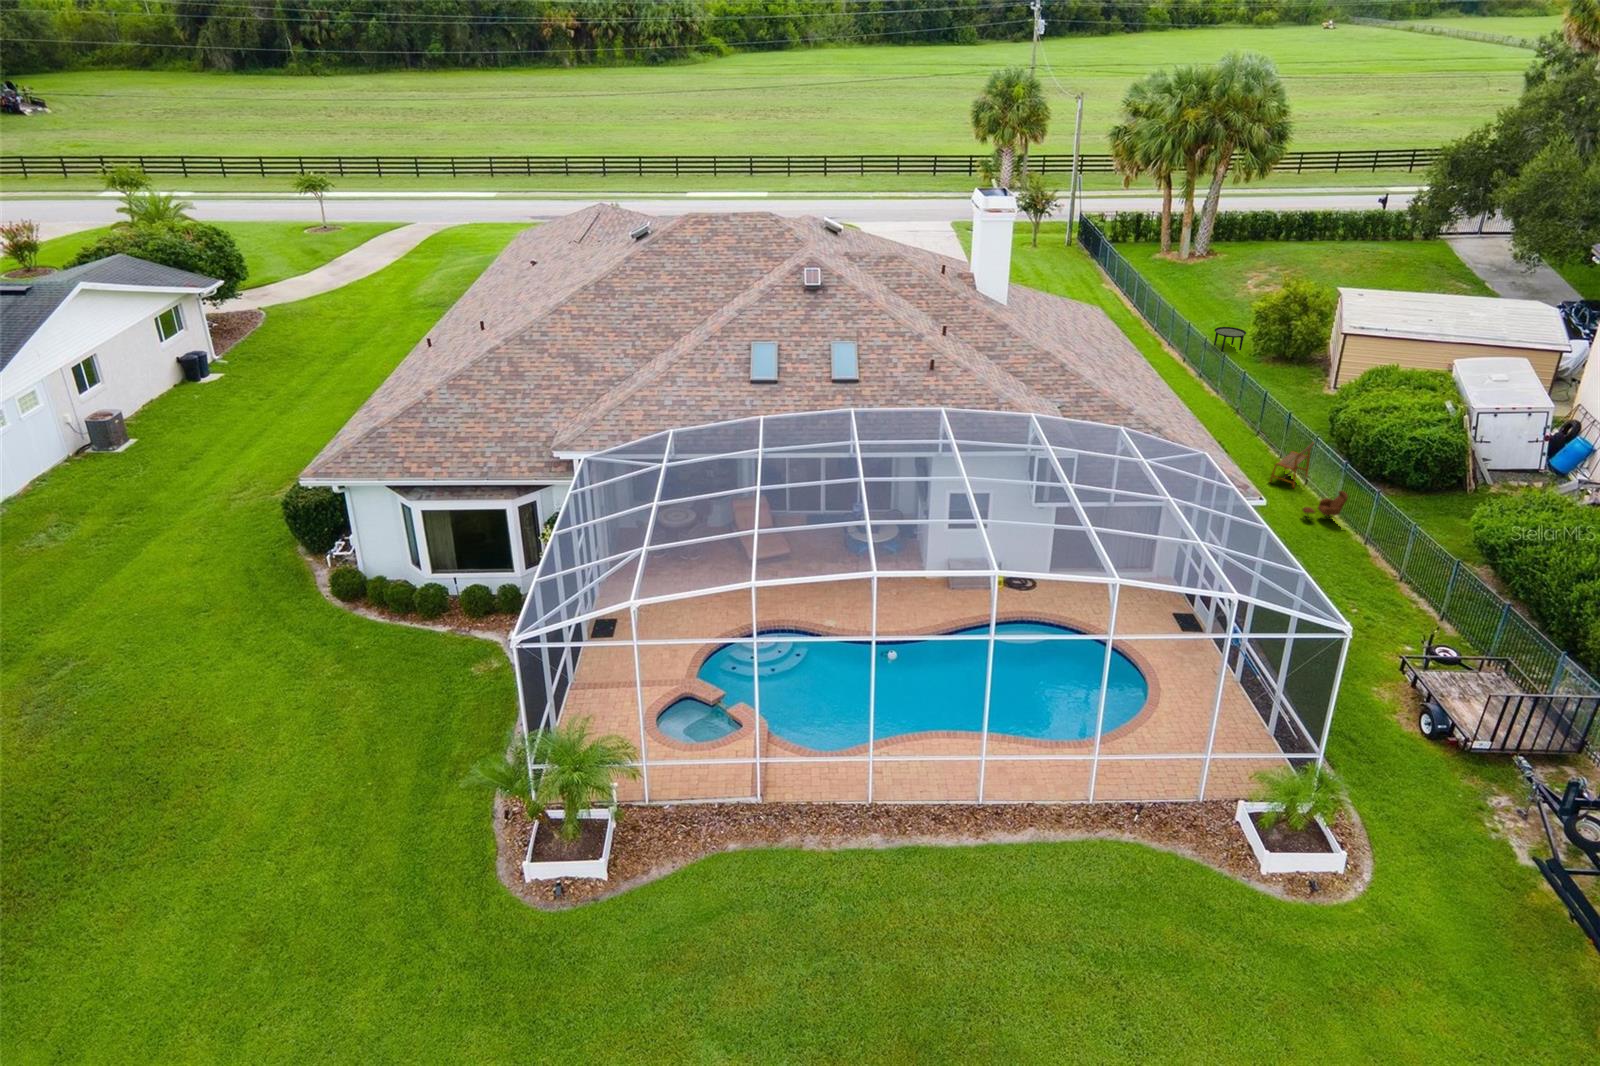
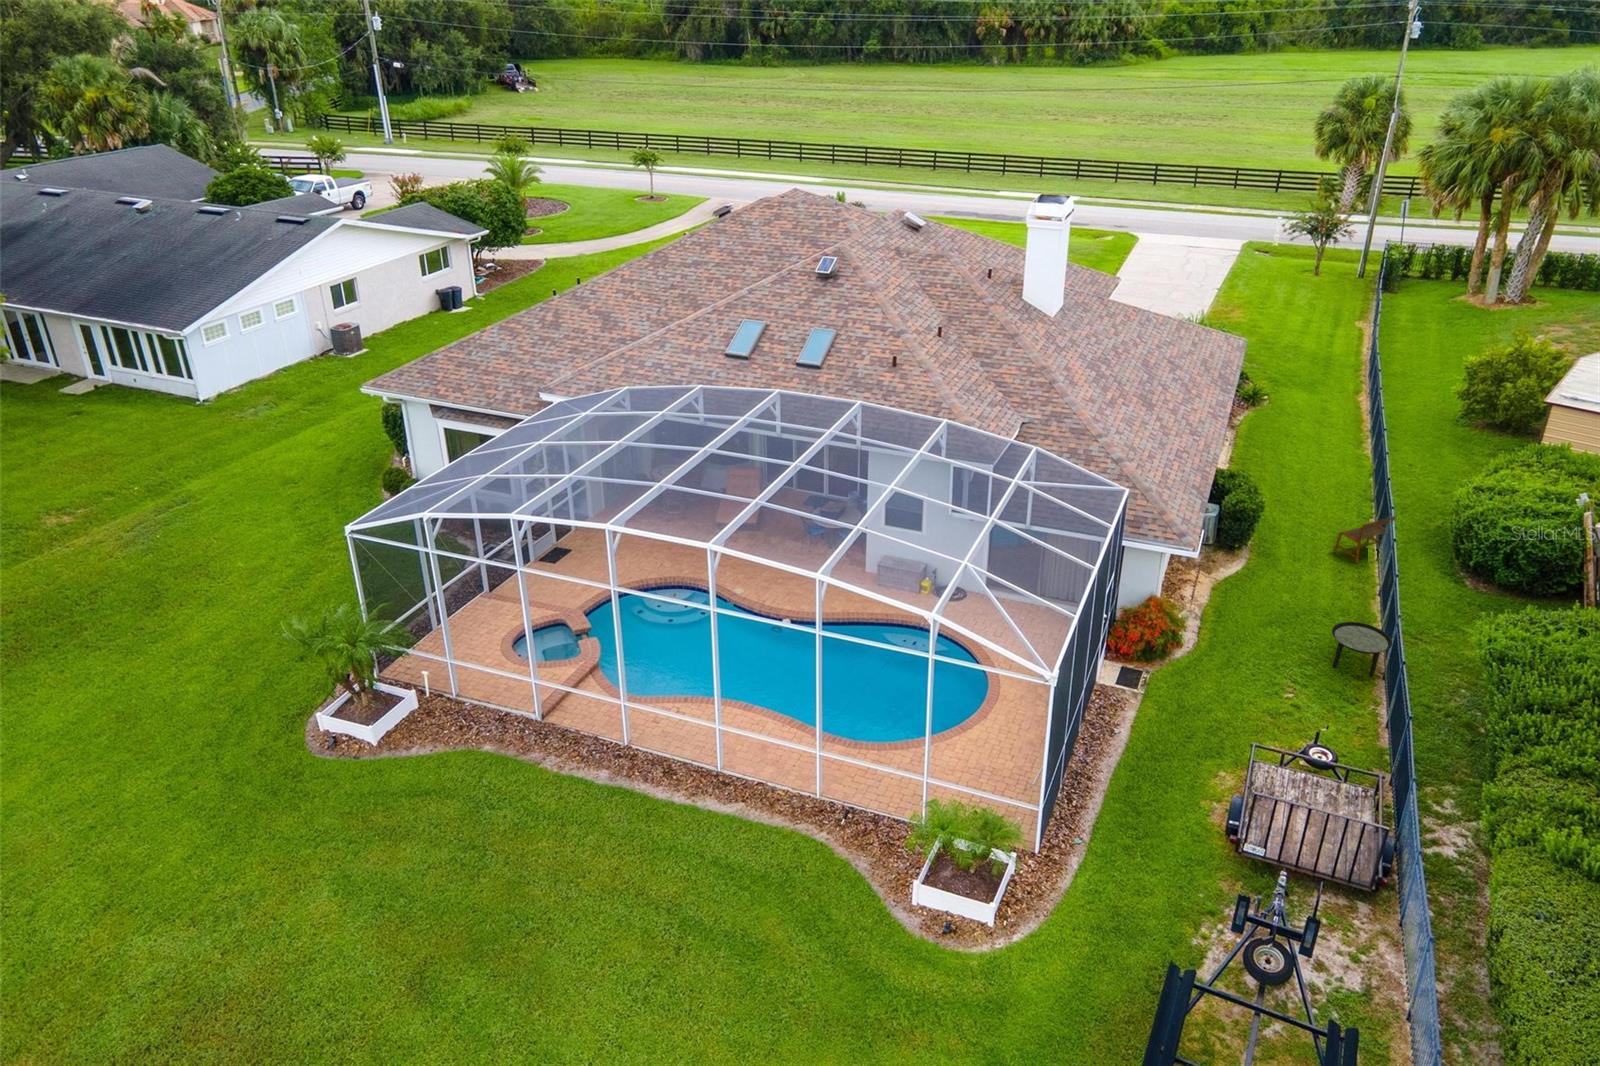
round table: present [1214,327,1246,352] -> present [1332,622,1392,677]
lounge chair: present [1303,491,1348,519] -> none [1327,572,1386,608]

